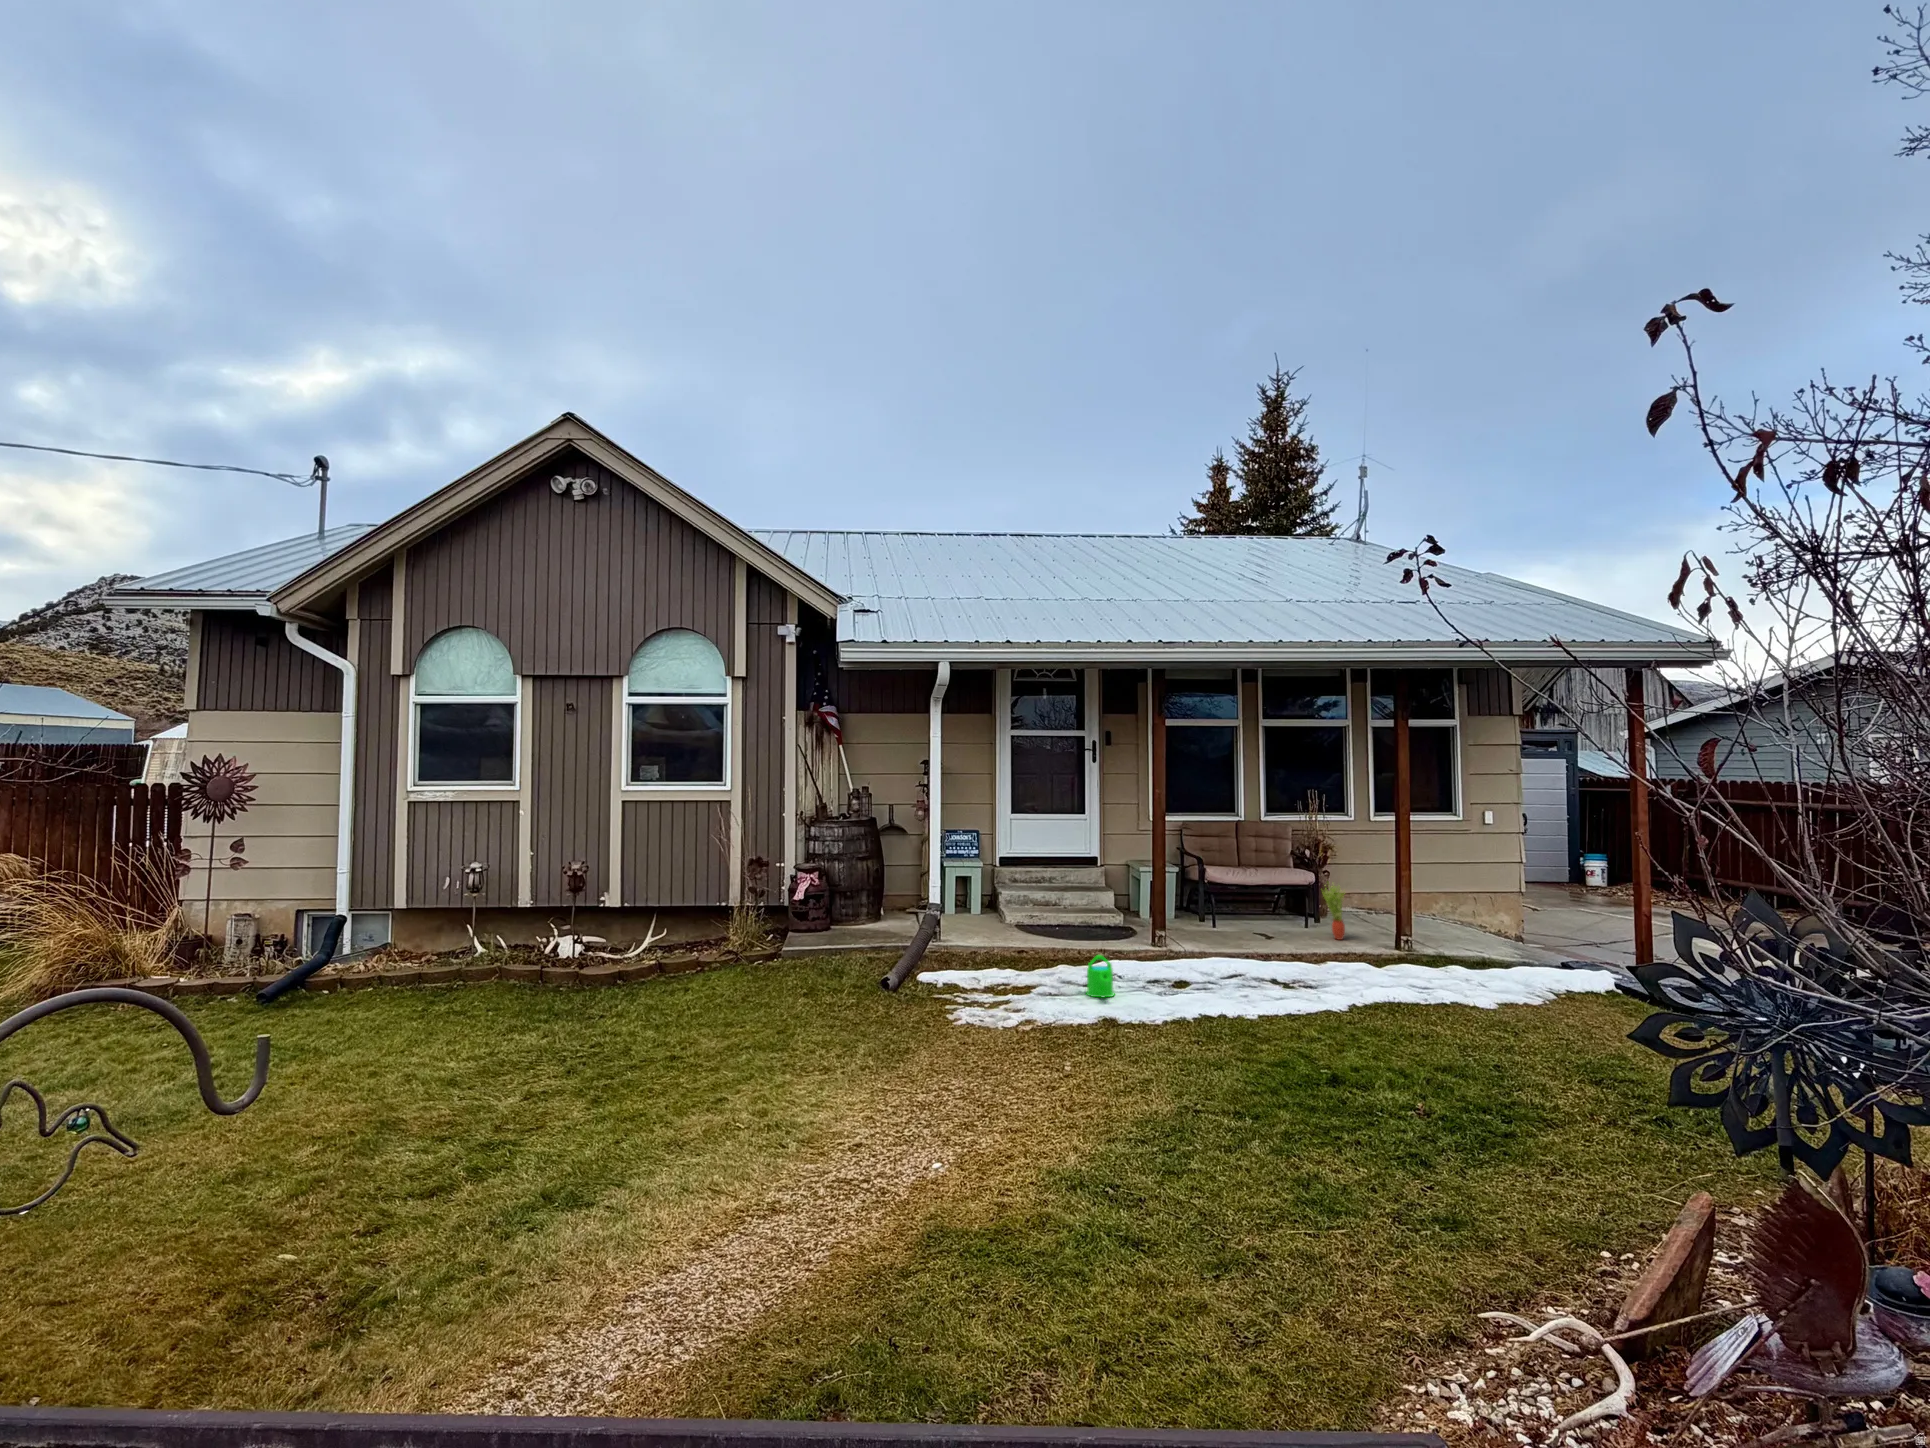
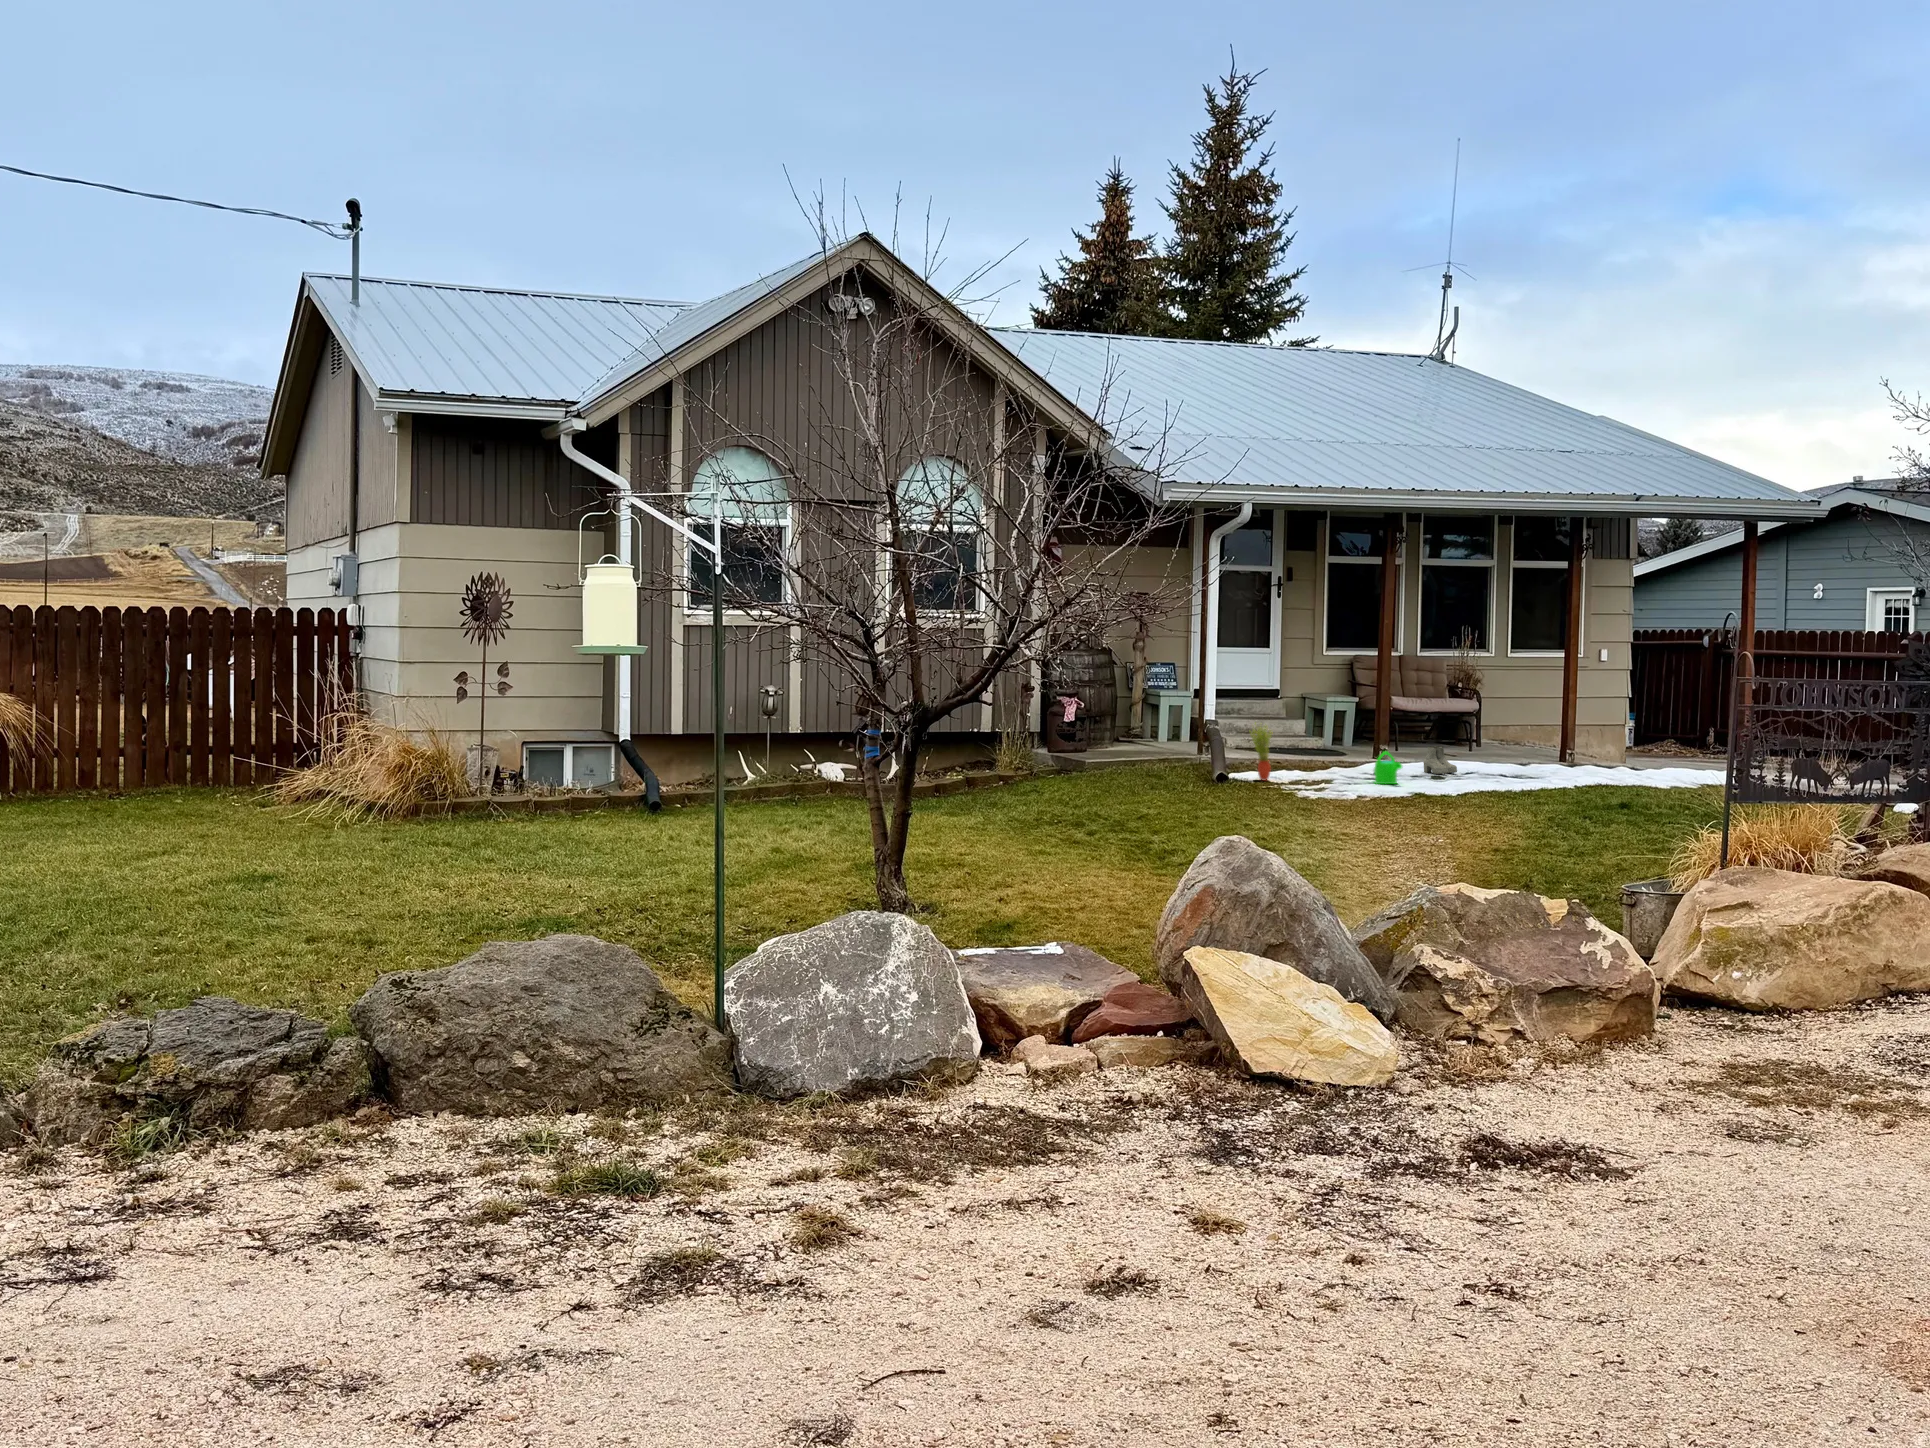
potted plant: present [1321,885,1345,940] -> present [1250,723,1273,780]
boots: none [1186,939,1224,975] -> present [1423,746,1457,774]

